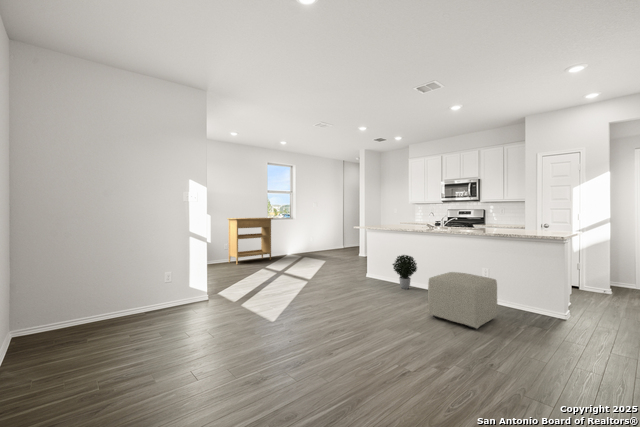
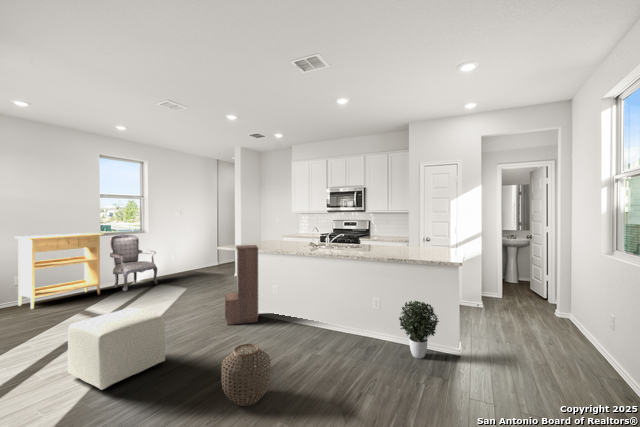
armchair: none [276,219,306,259] -> present [110,234,158,291]
bookshelf: none [359,226,385,284] -> present [225,245,258,325]
potted plant: present [393,255,417,289] -> present [399,301,439,359]
ottoman: present [428,272,497,329] -> present [68,308,165,390]
woven basket: none [366,284,399,322] -> present [222,344,271,406]

